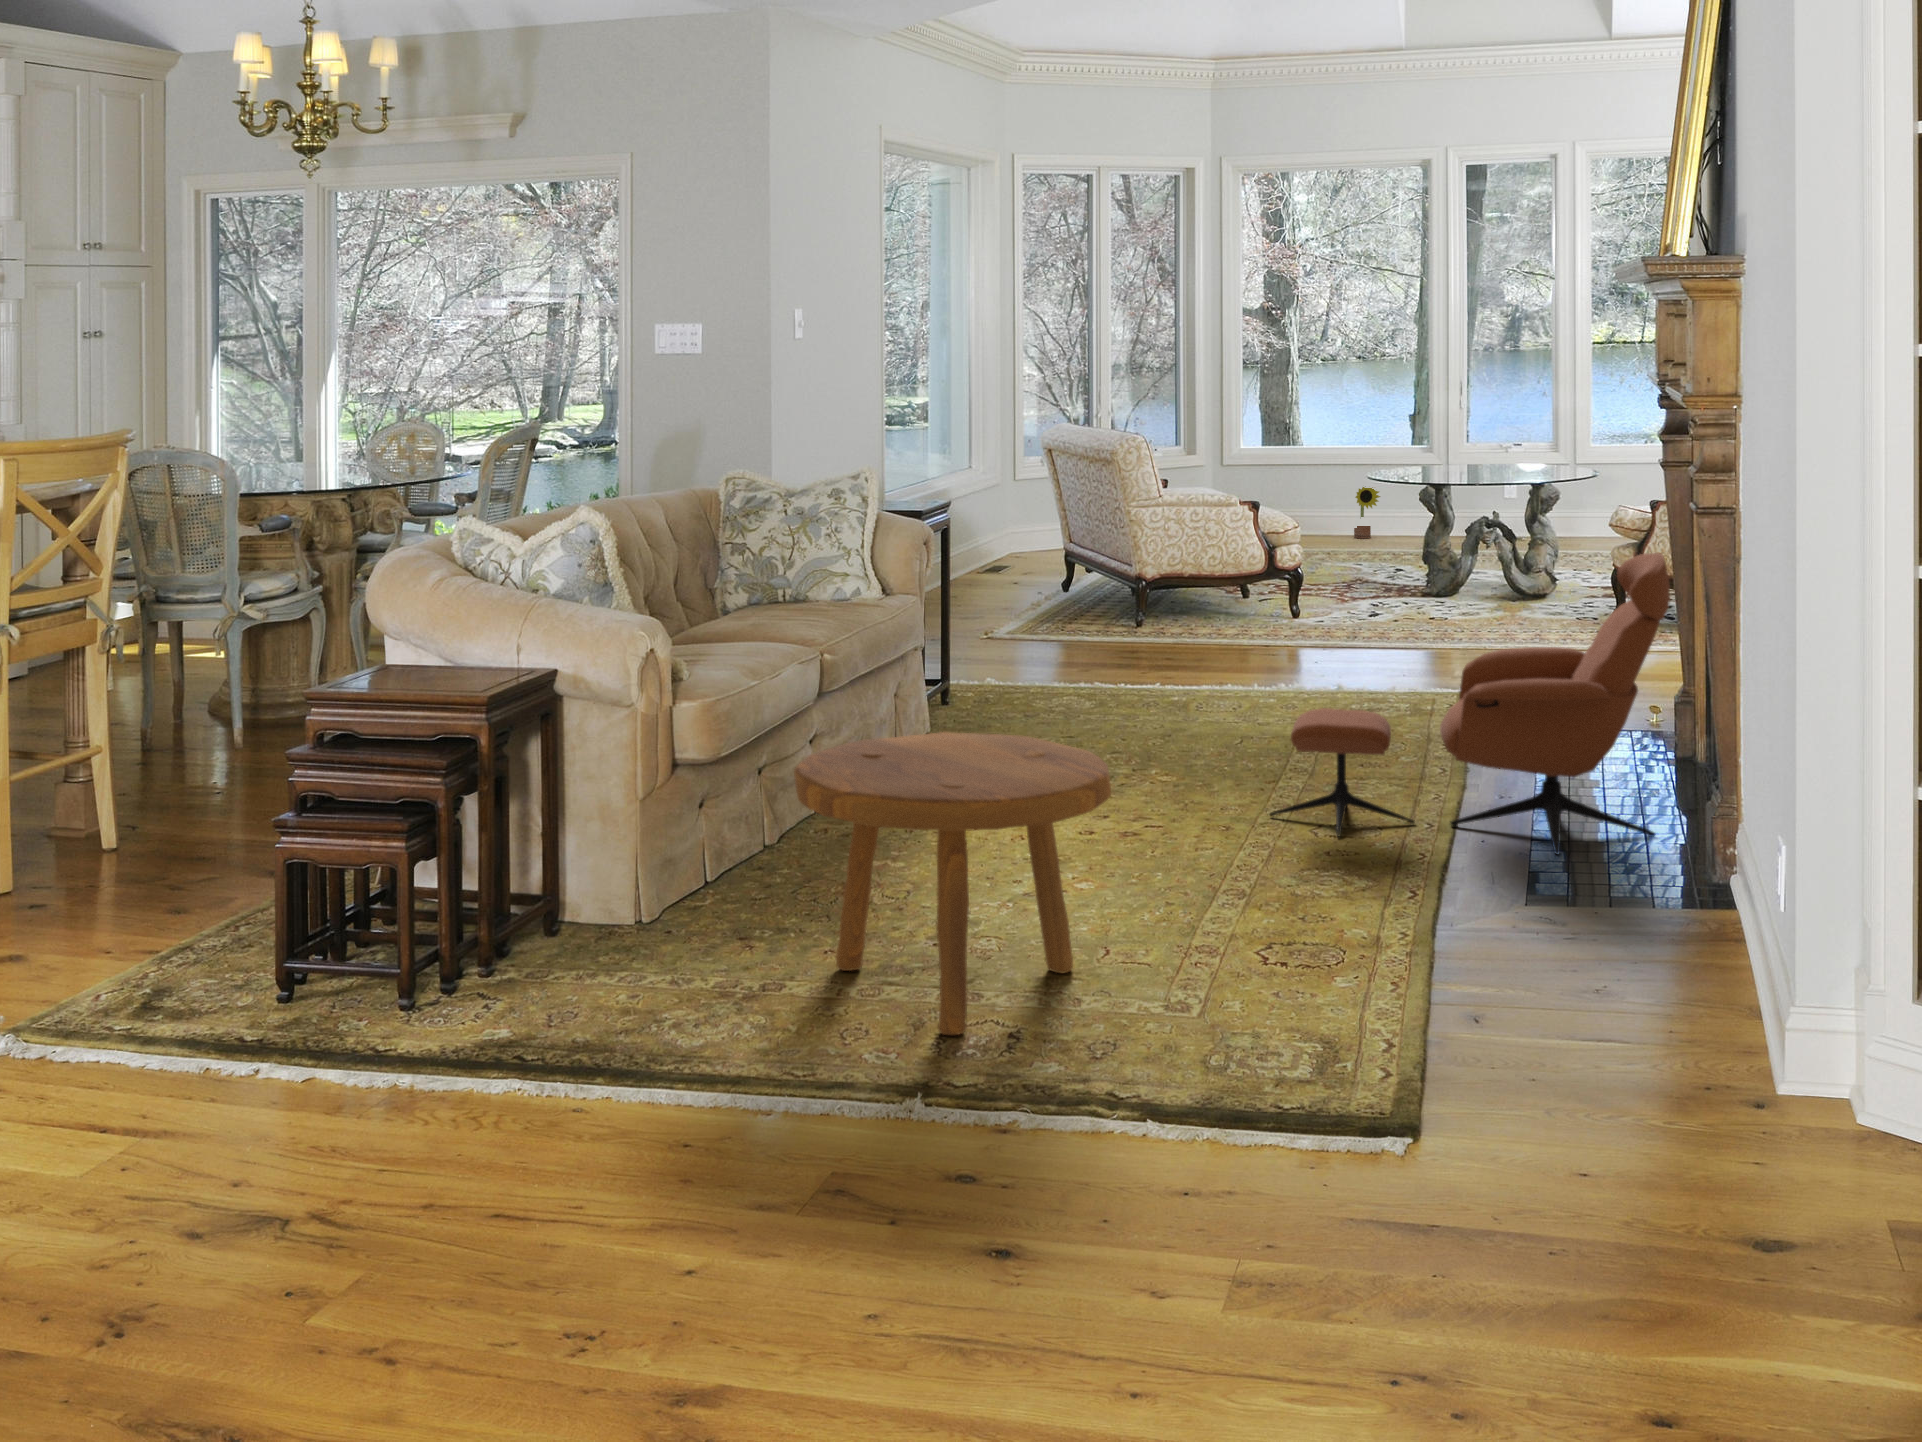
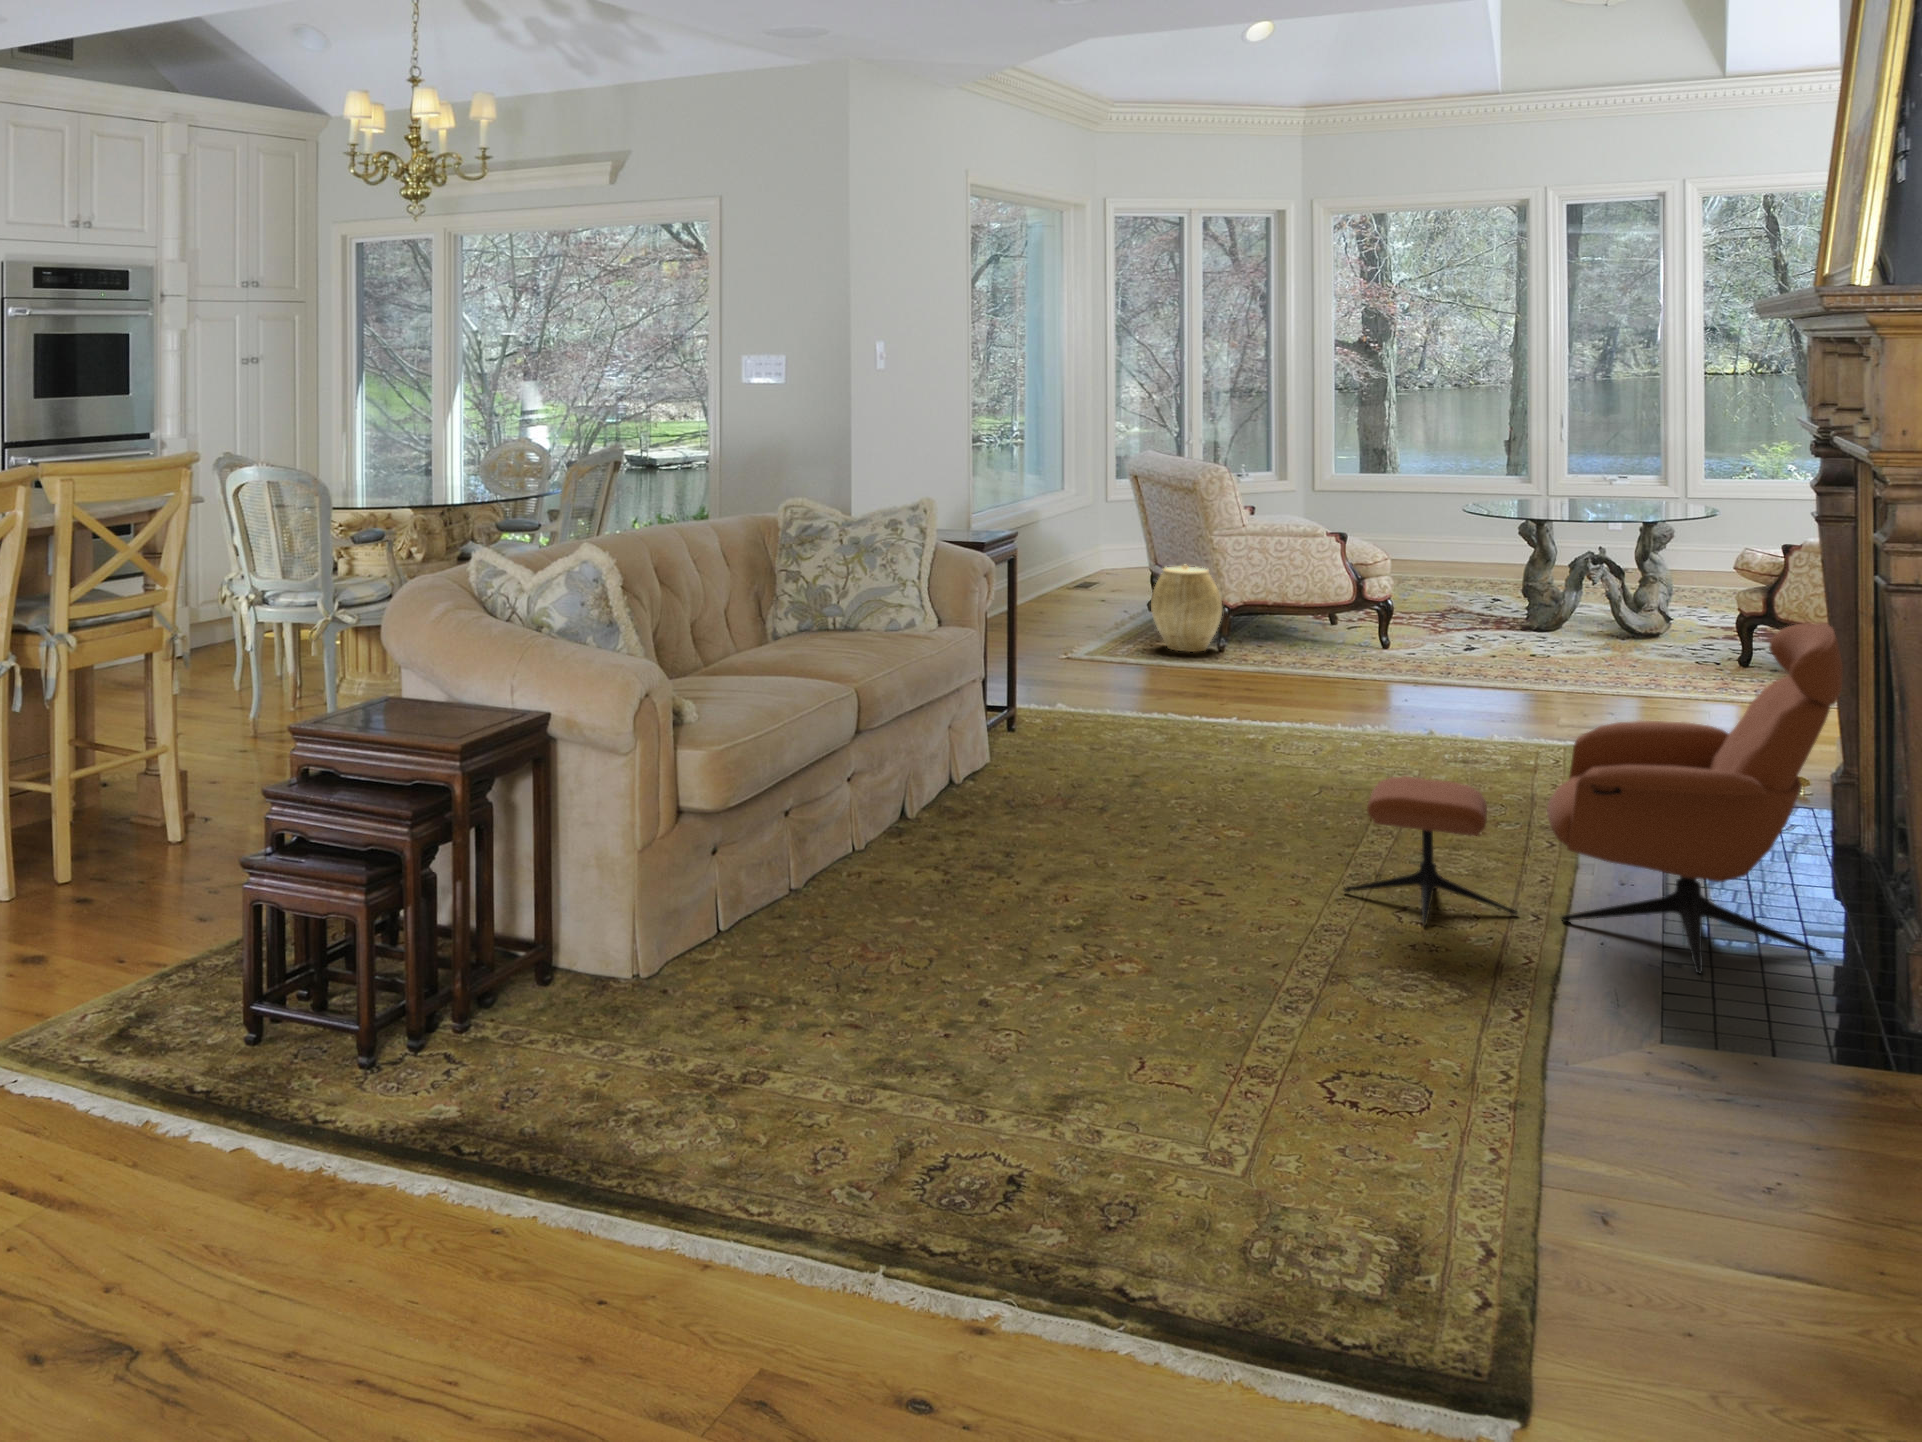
decorative plant: present [1354,487,1380,538] -> none [1447,515,1475,568]
woven basket: none [1075,537,1145,625] -> present [1151,565,1222,652]
footstool: present [794,732,1111,1035] -> none [774,802,1135,1171]

